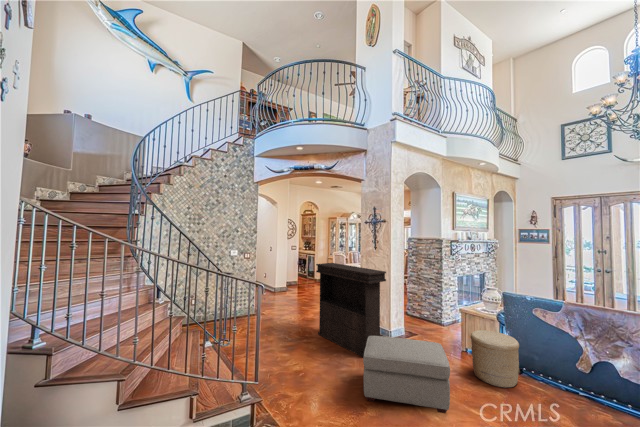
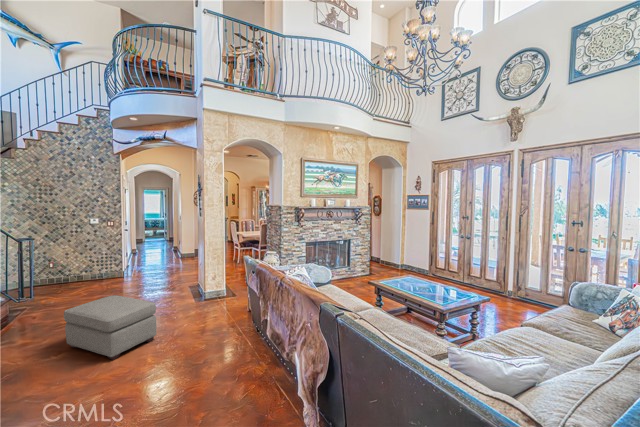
console table: present [316,263,386,357] -> none [135,230,163,317]
woven basket: present [470,330,519,388] -> none [197,294,239,344]

